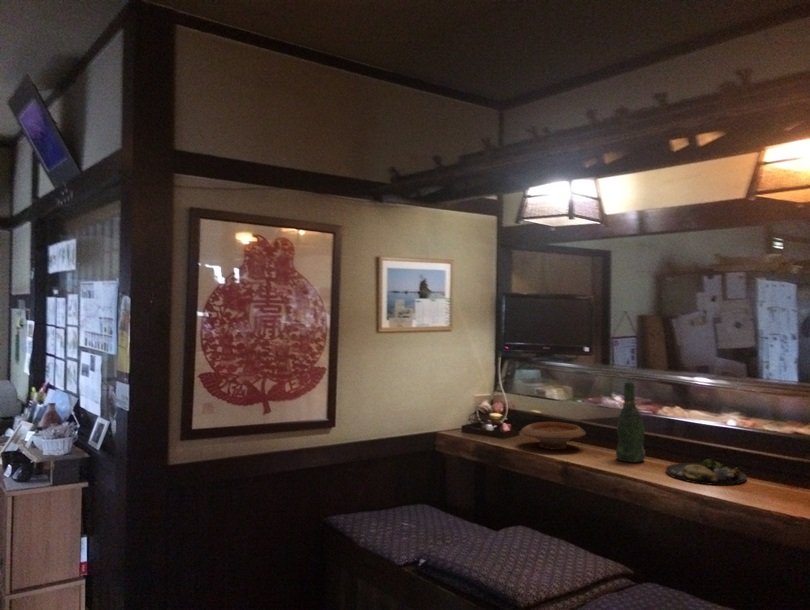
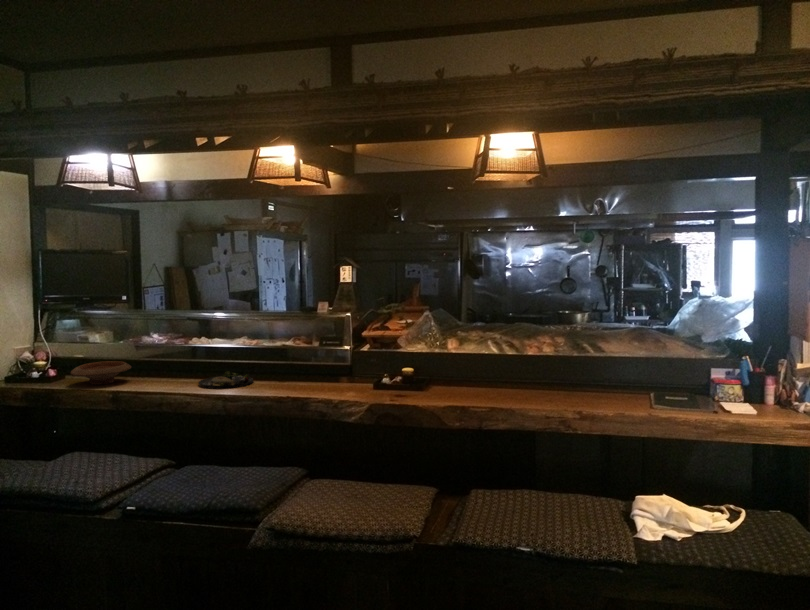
beer bottle: present [616,382,645,463] -> none [159,321,182,384]

